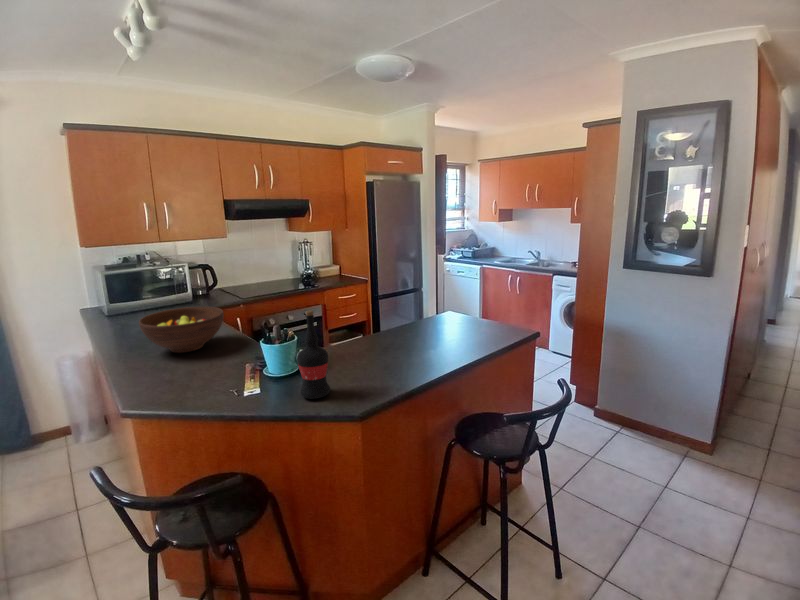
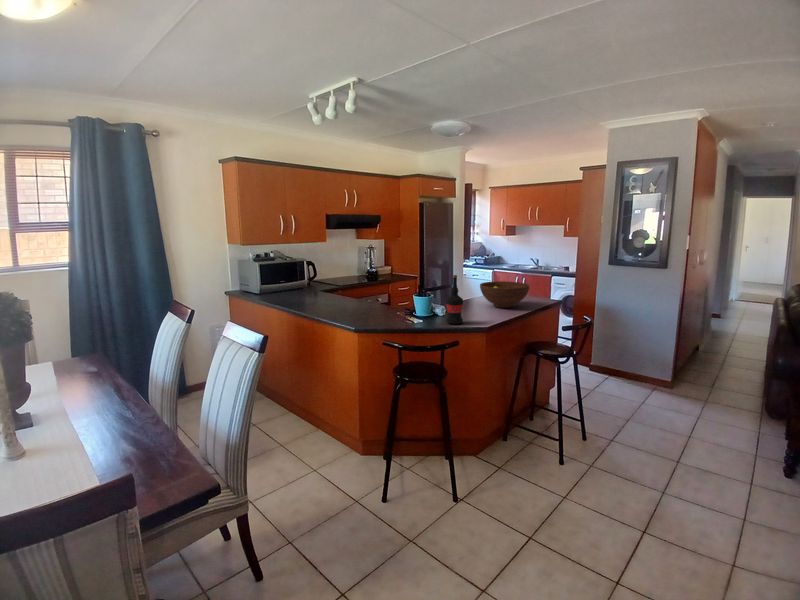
fruit bowl: present [139,307,224,353] -> present [480,281,529,308]

